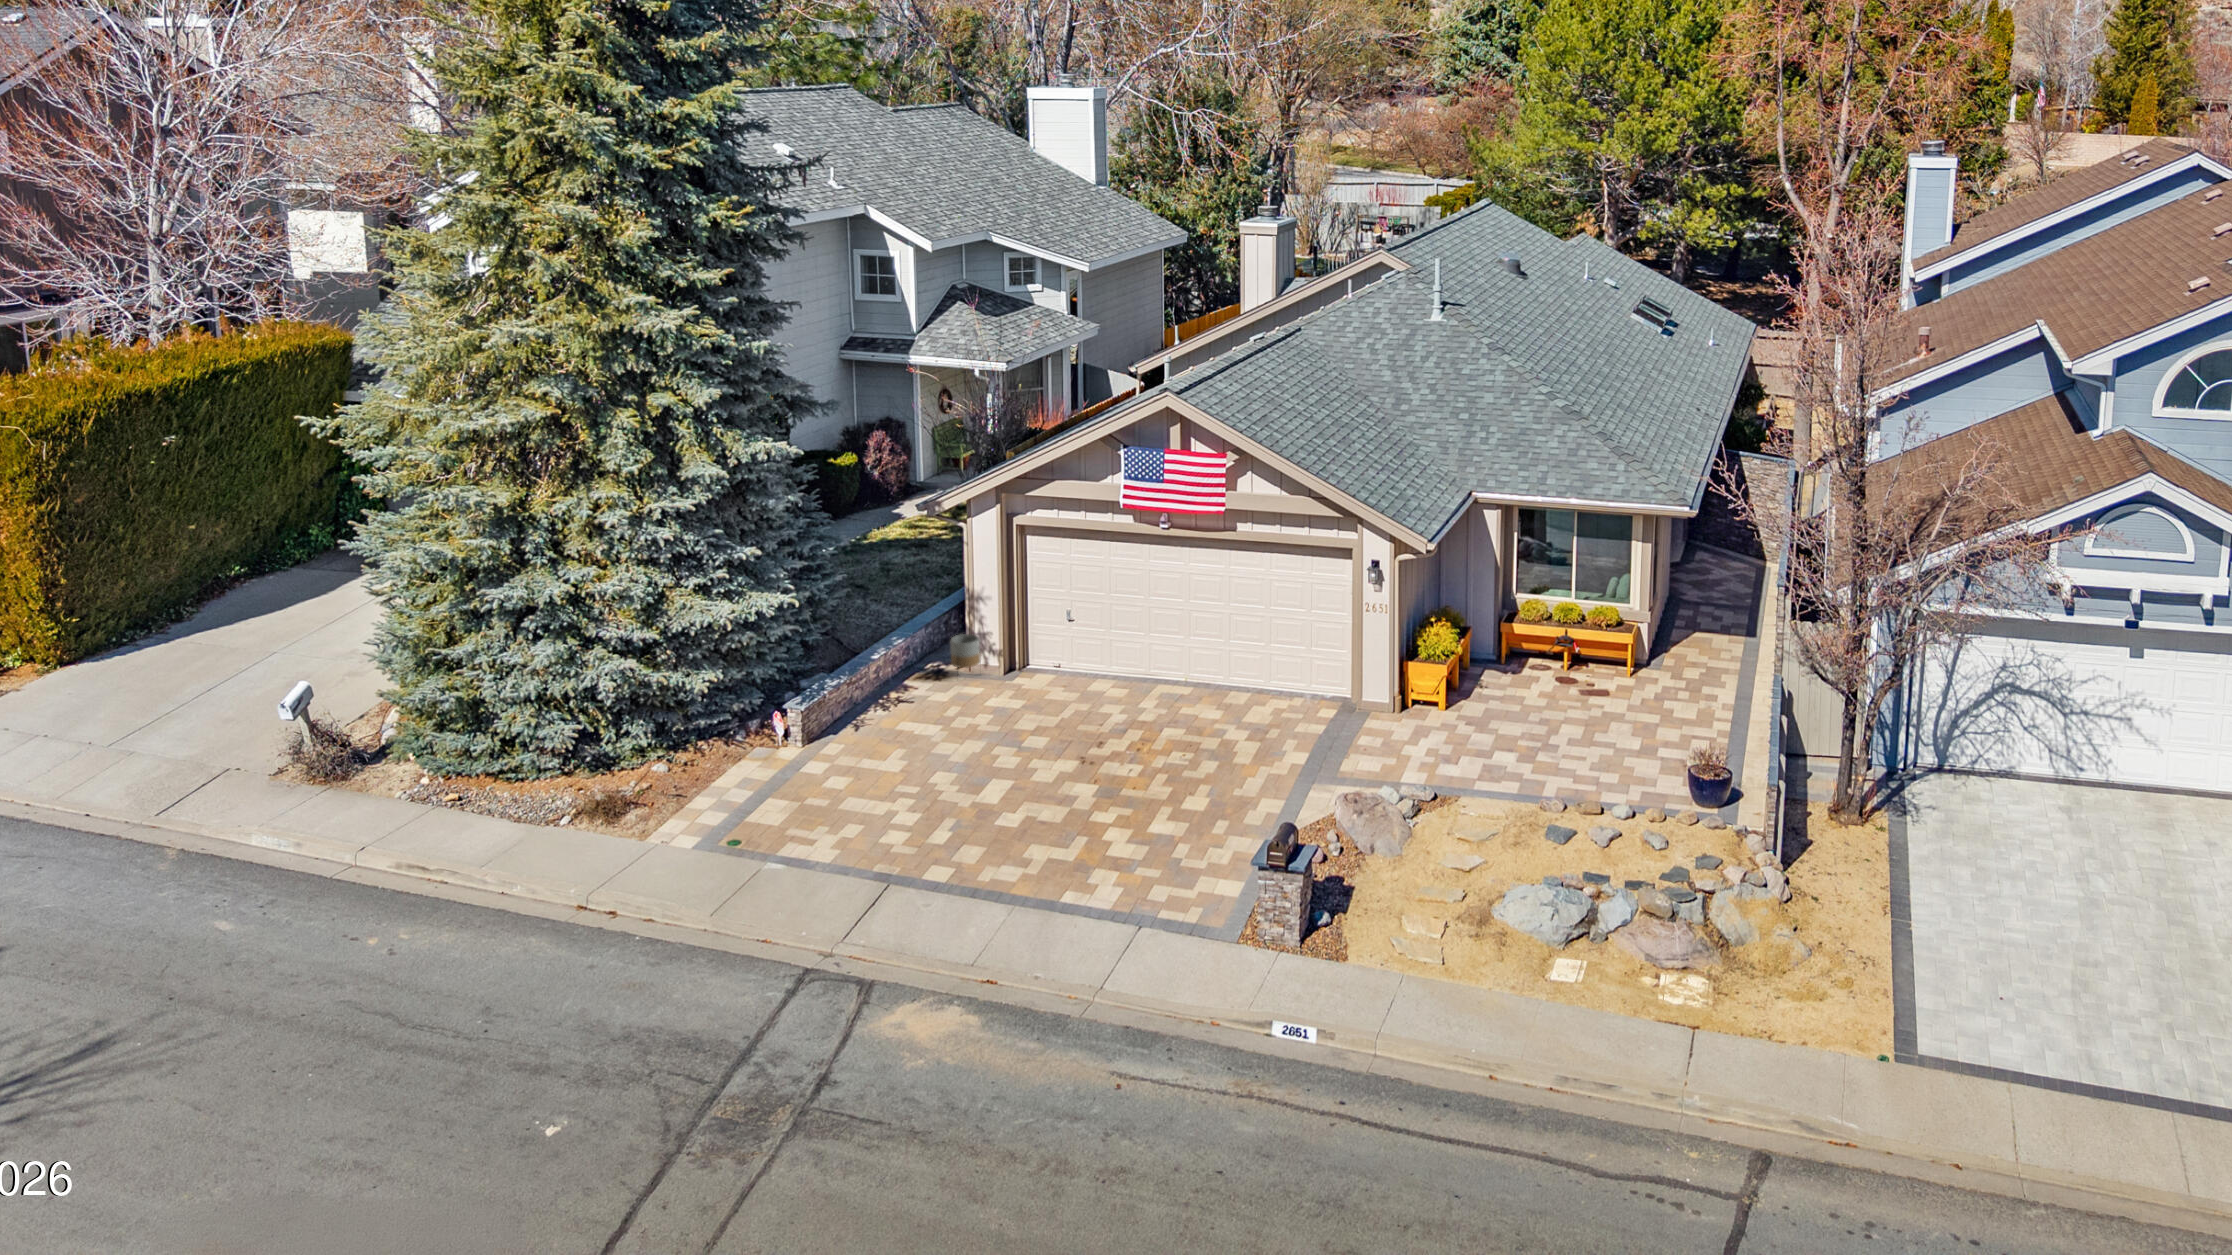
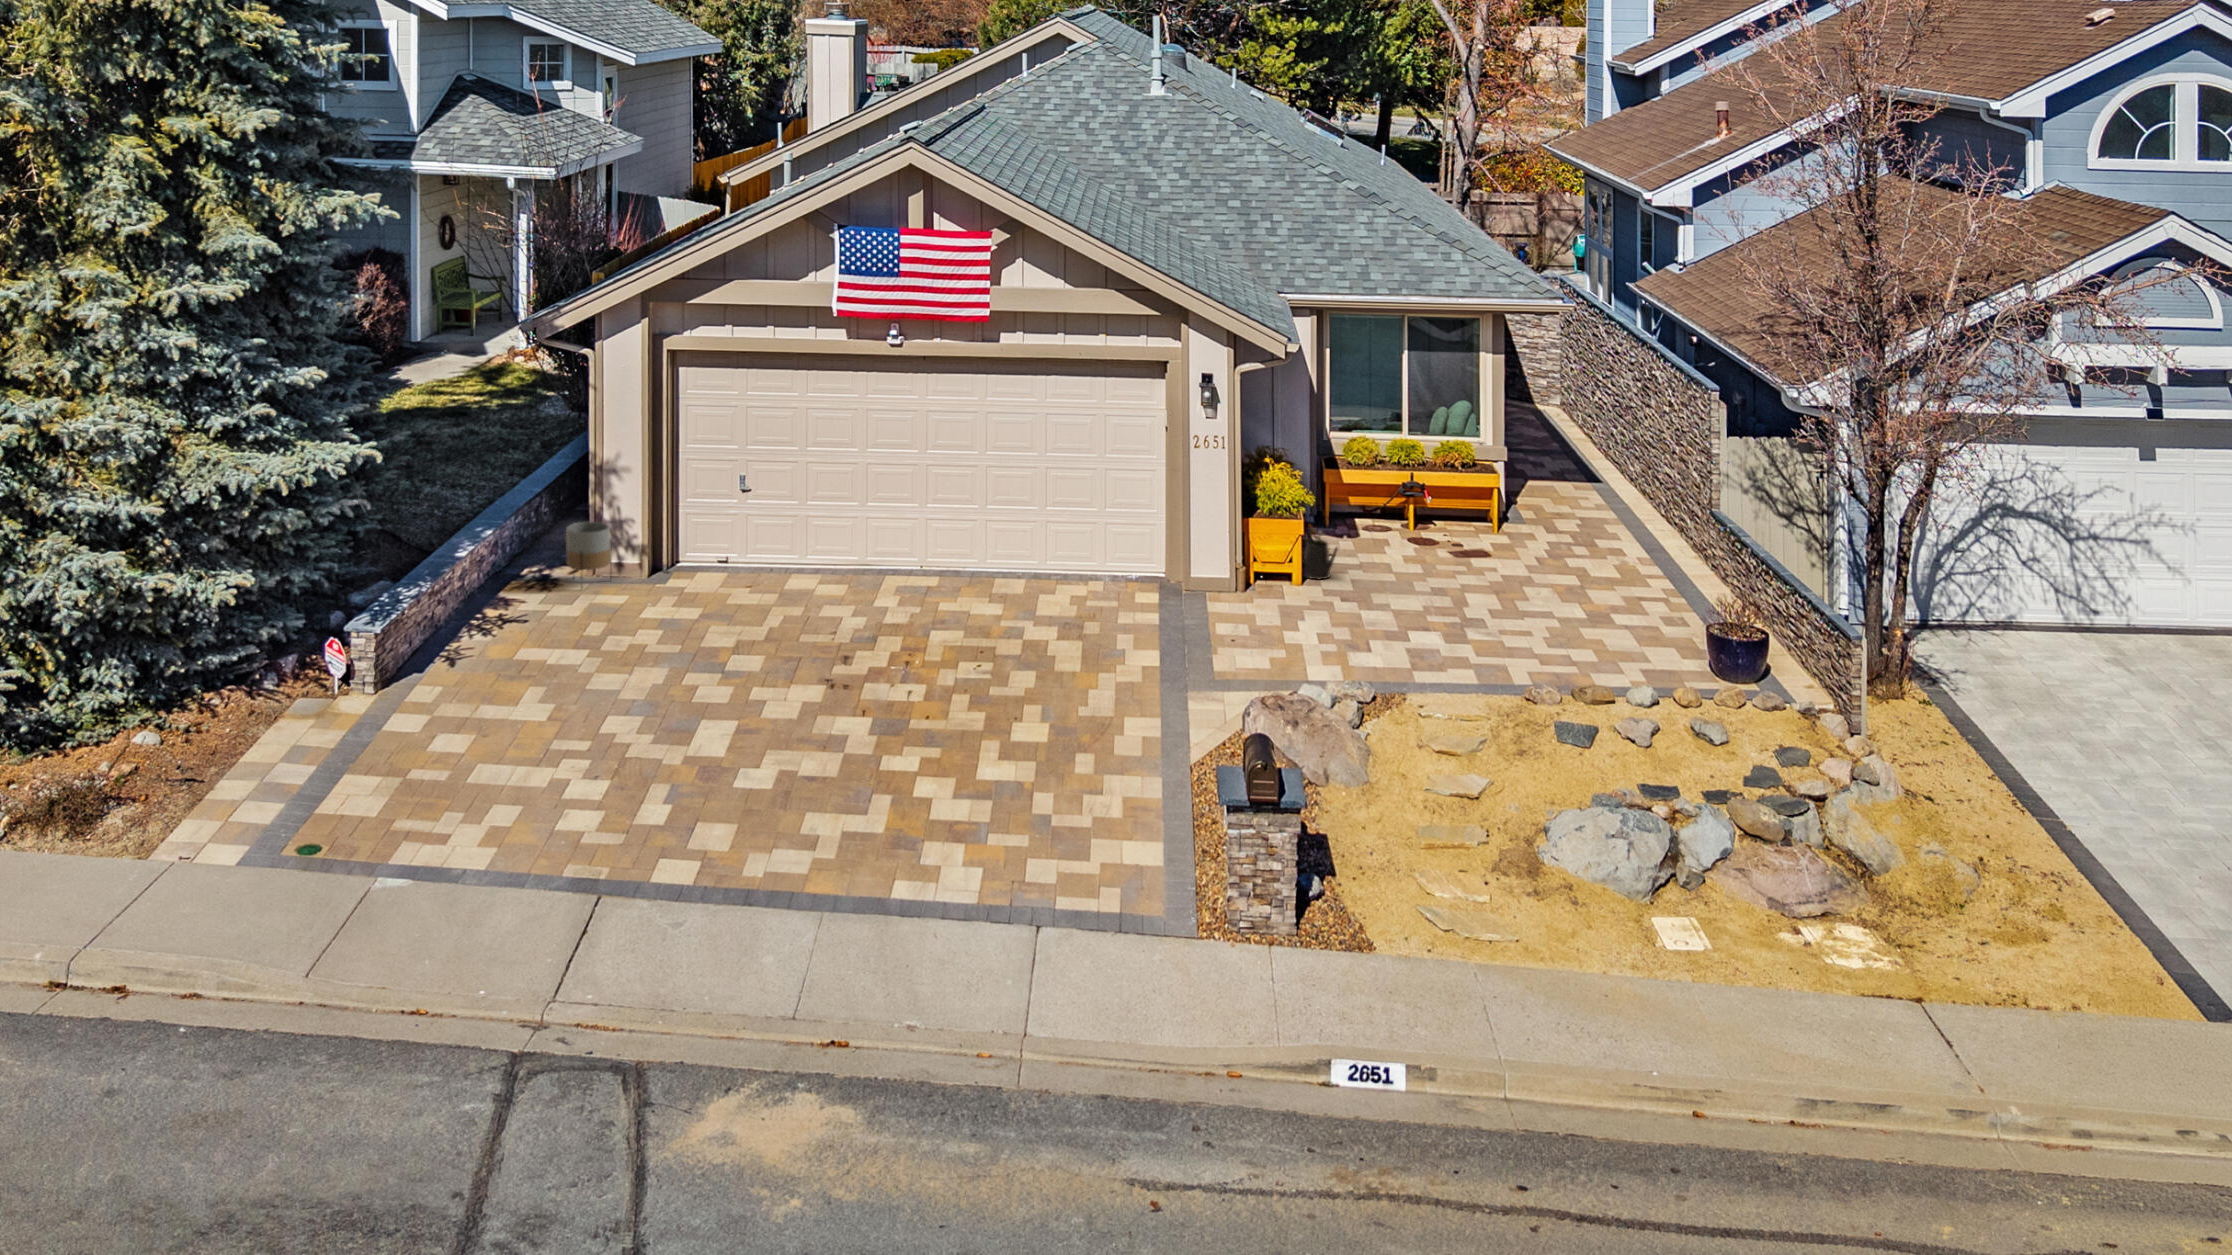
watering can: none [1463,664,1487,707] -> present [1304,527,1338,579]

